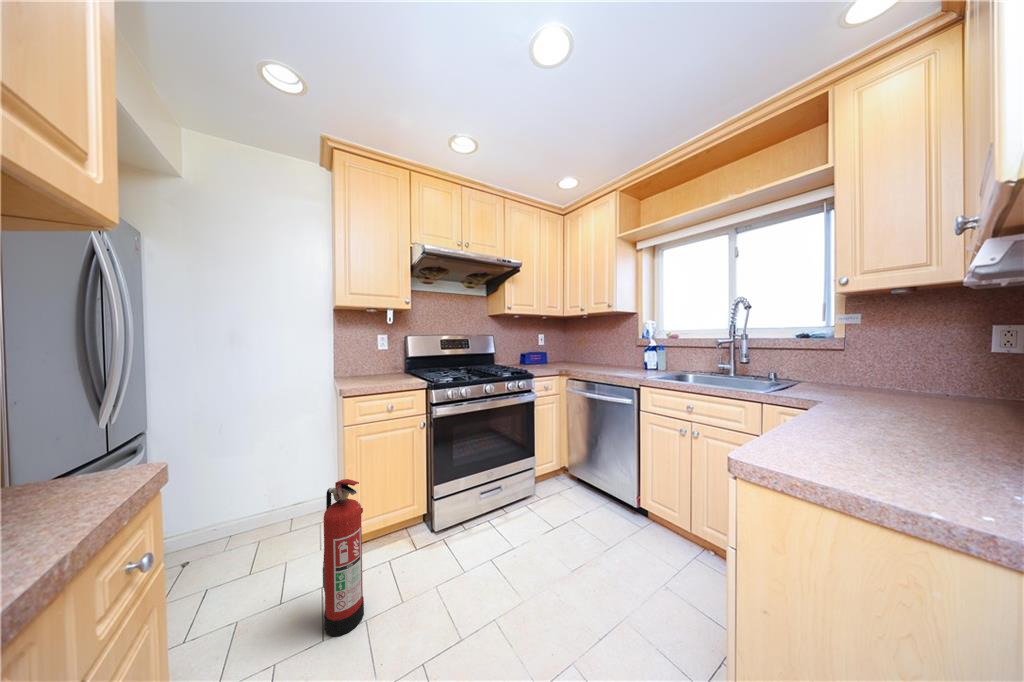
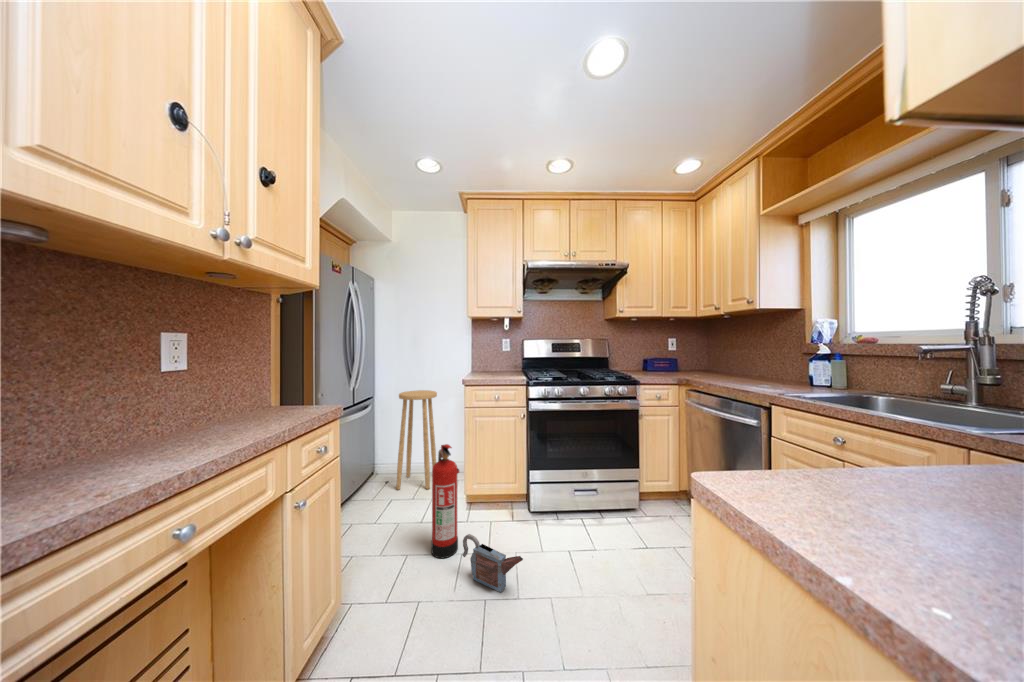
stool: none [214,407,284,564] -> present [396,390,437,489]
watering can: none [384,585,472,639] -> present [462,534,523,592]

